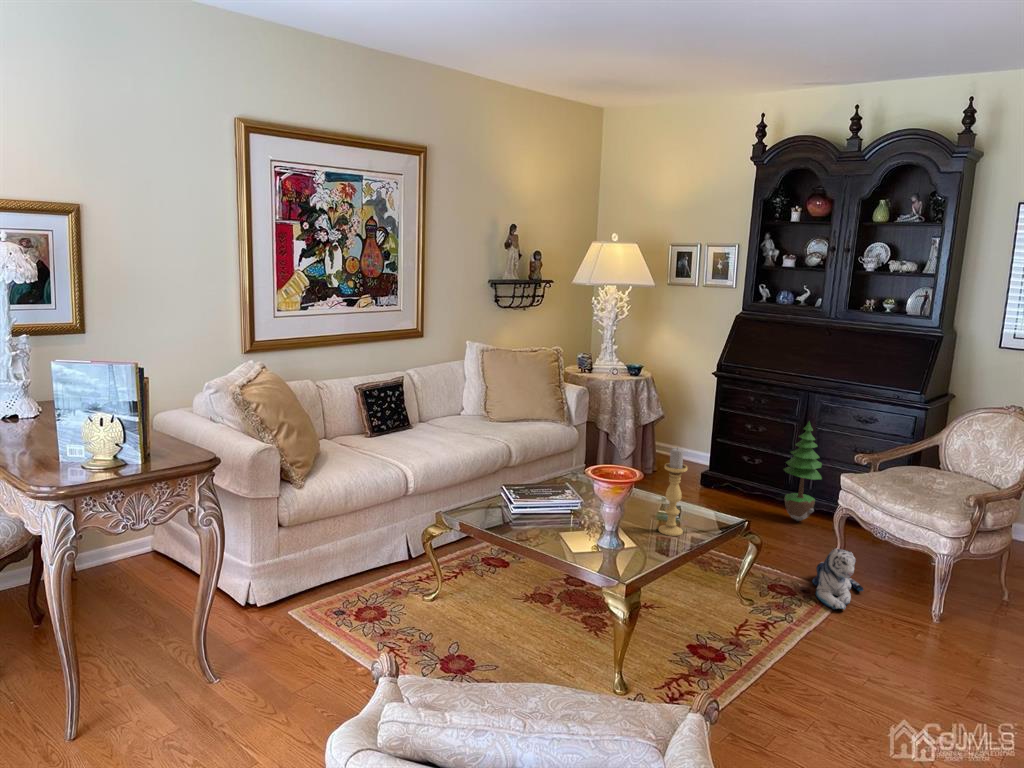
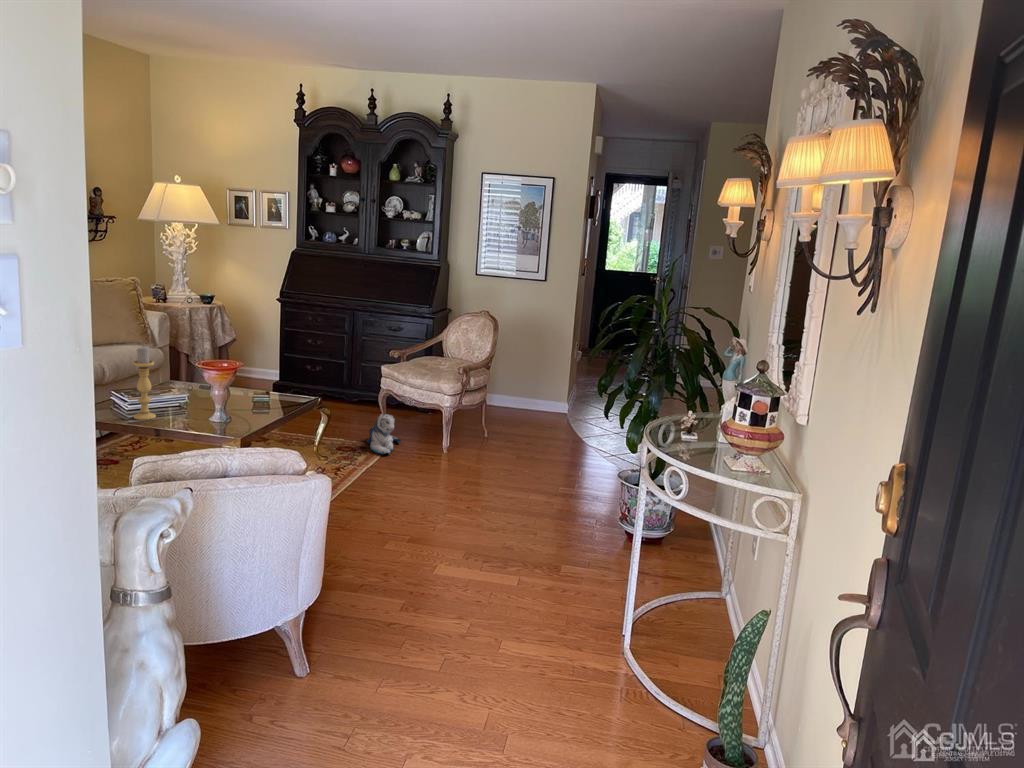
potted tree: present [783,421,822,521] -> none [339,331,367,408]
candle holder: present [659,448,687,536] -> present [133,347,156,420]

